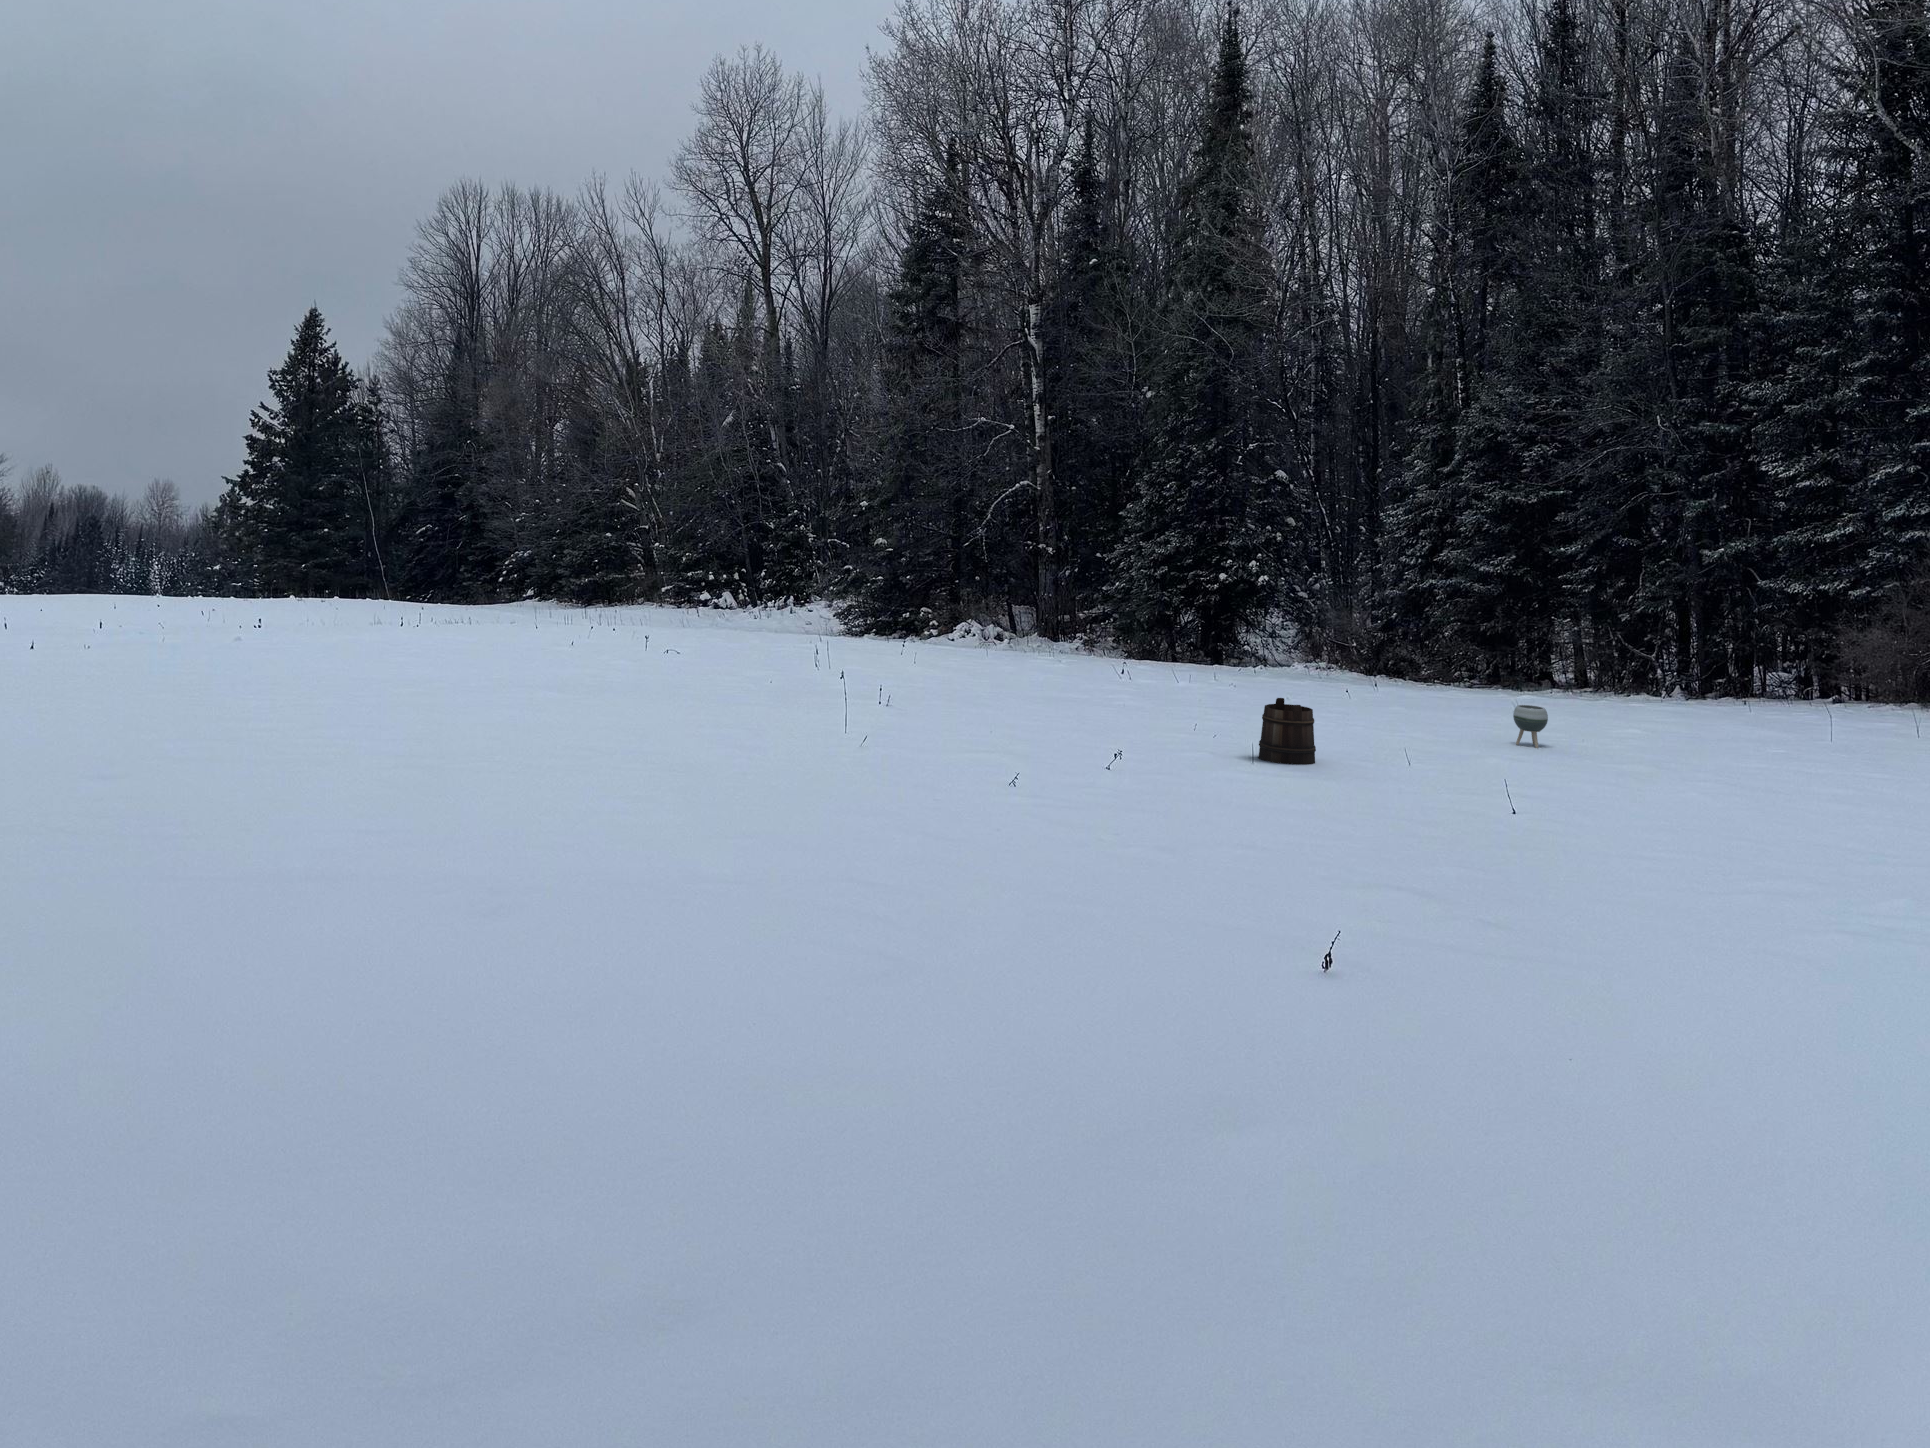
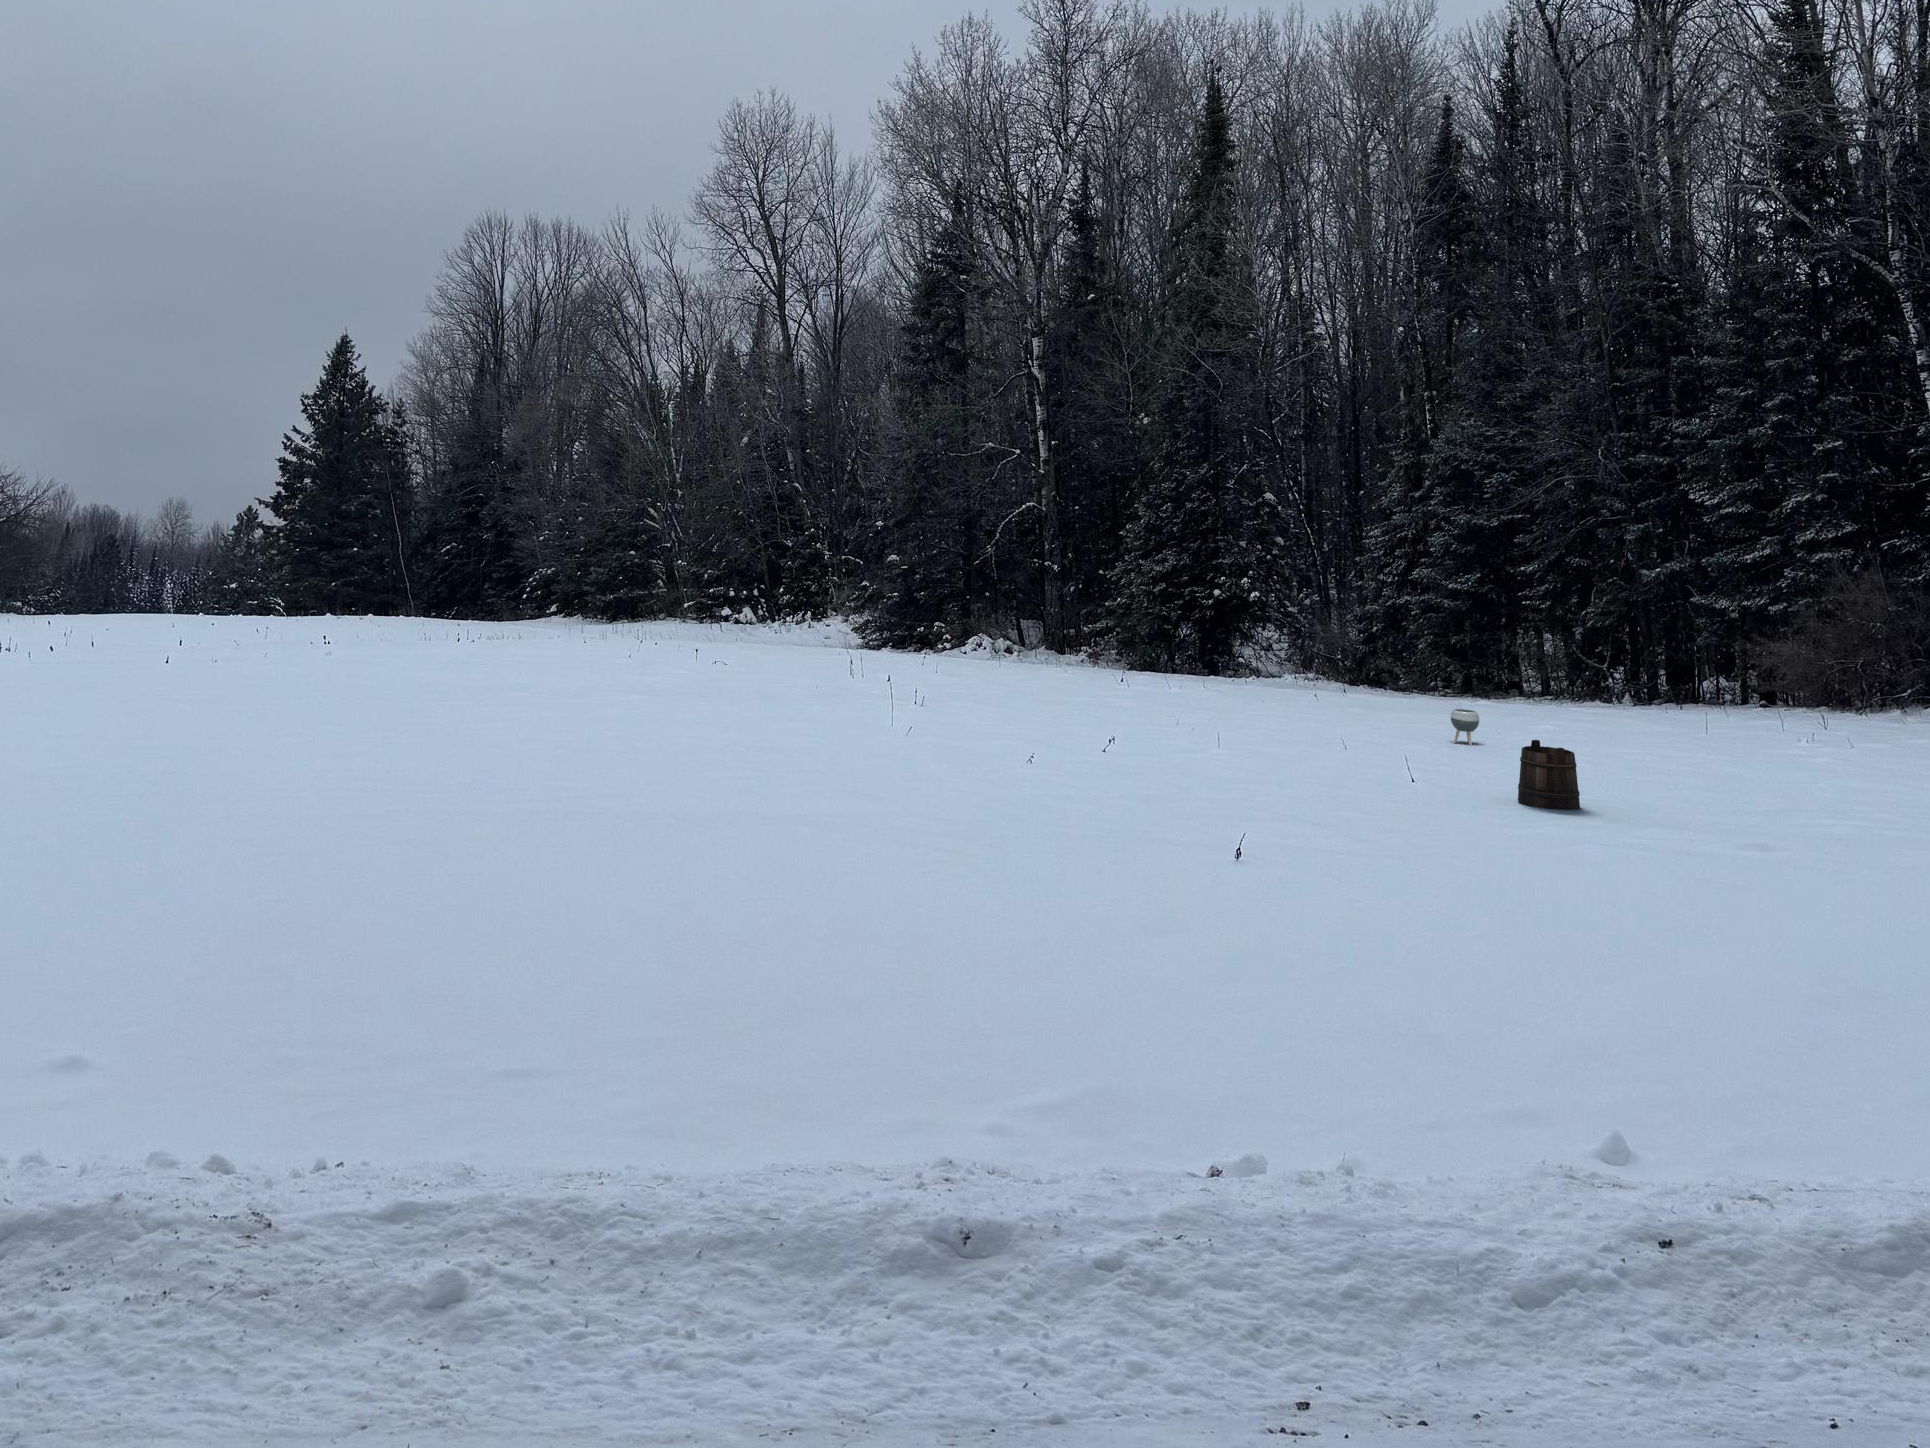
bucket: present [1259,698,1316,765] -> present [1518,740,1580,810]

